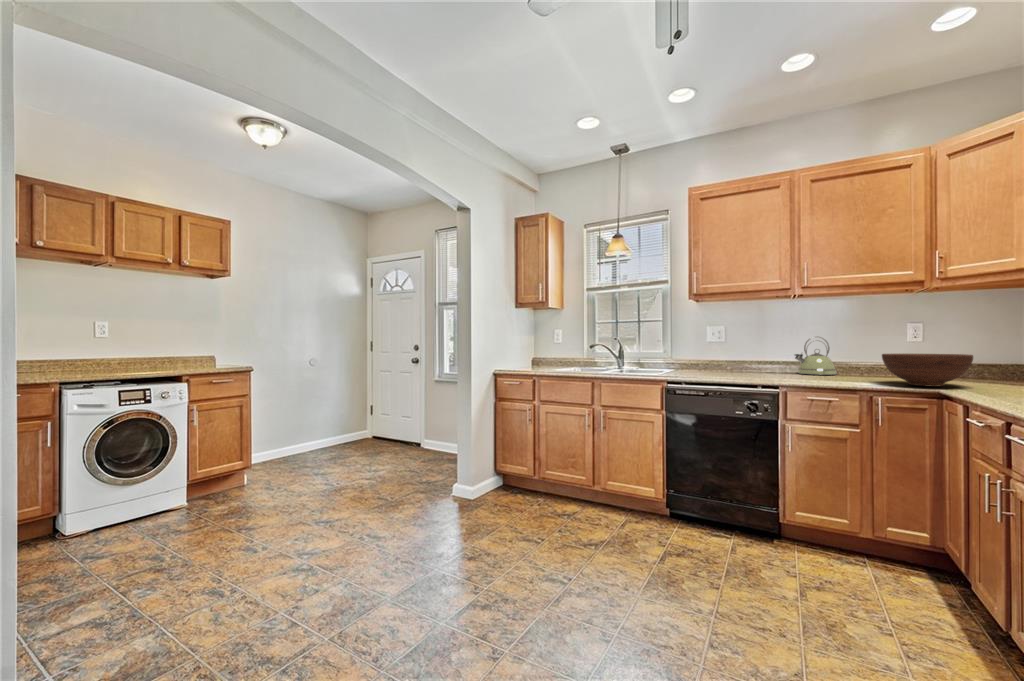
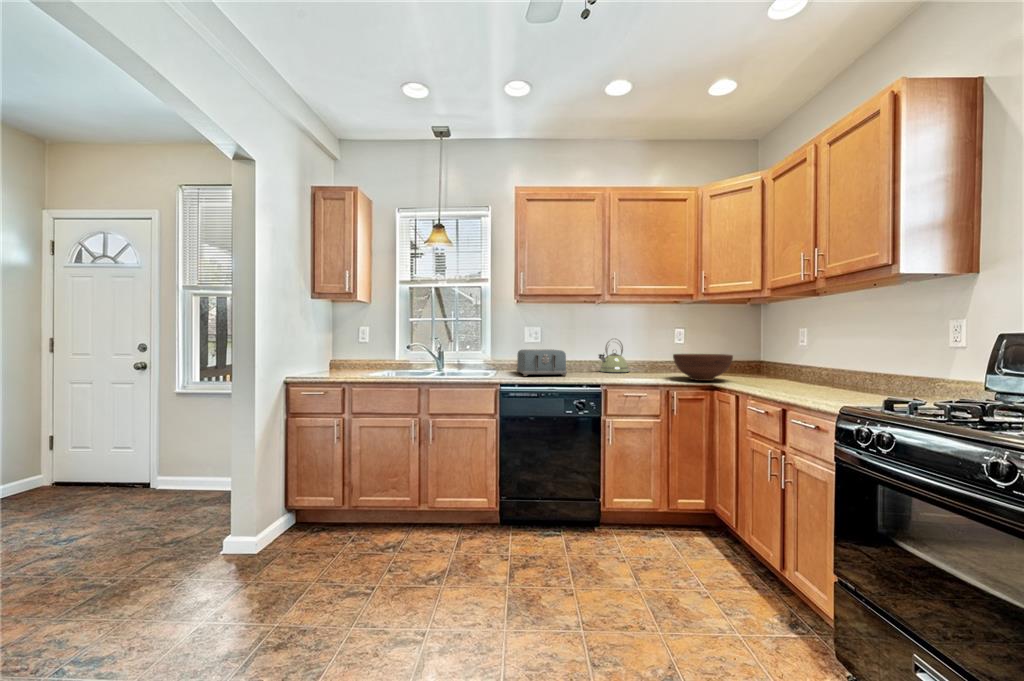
toaster: none [698,349,748,376] -> present [517,350,567,376]

